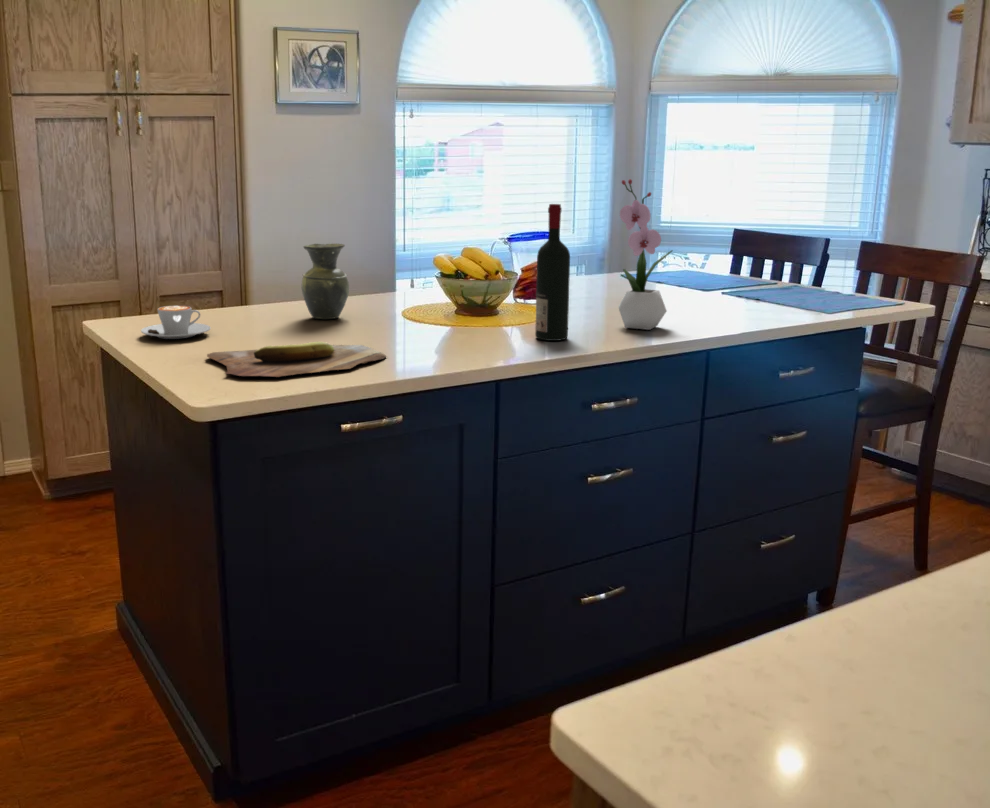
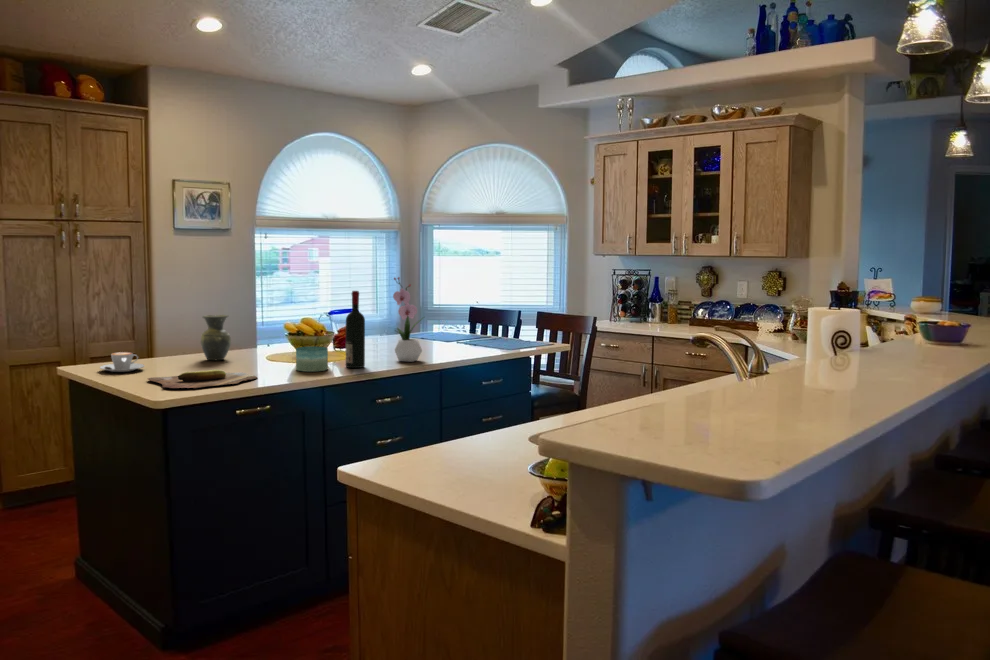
candle: none [452,301,506,346] -> present [296,346,328,372]

